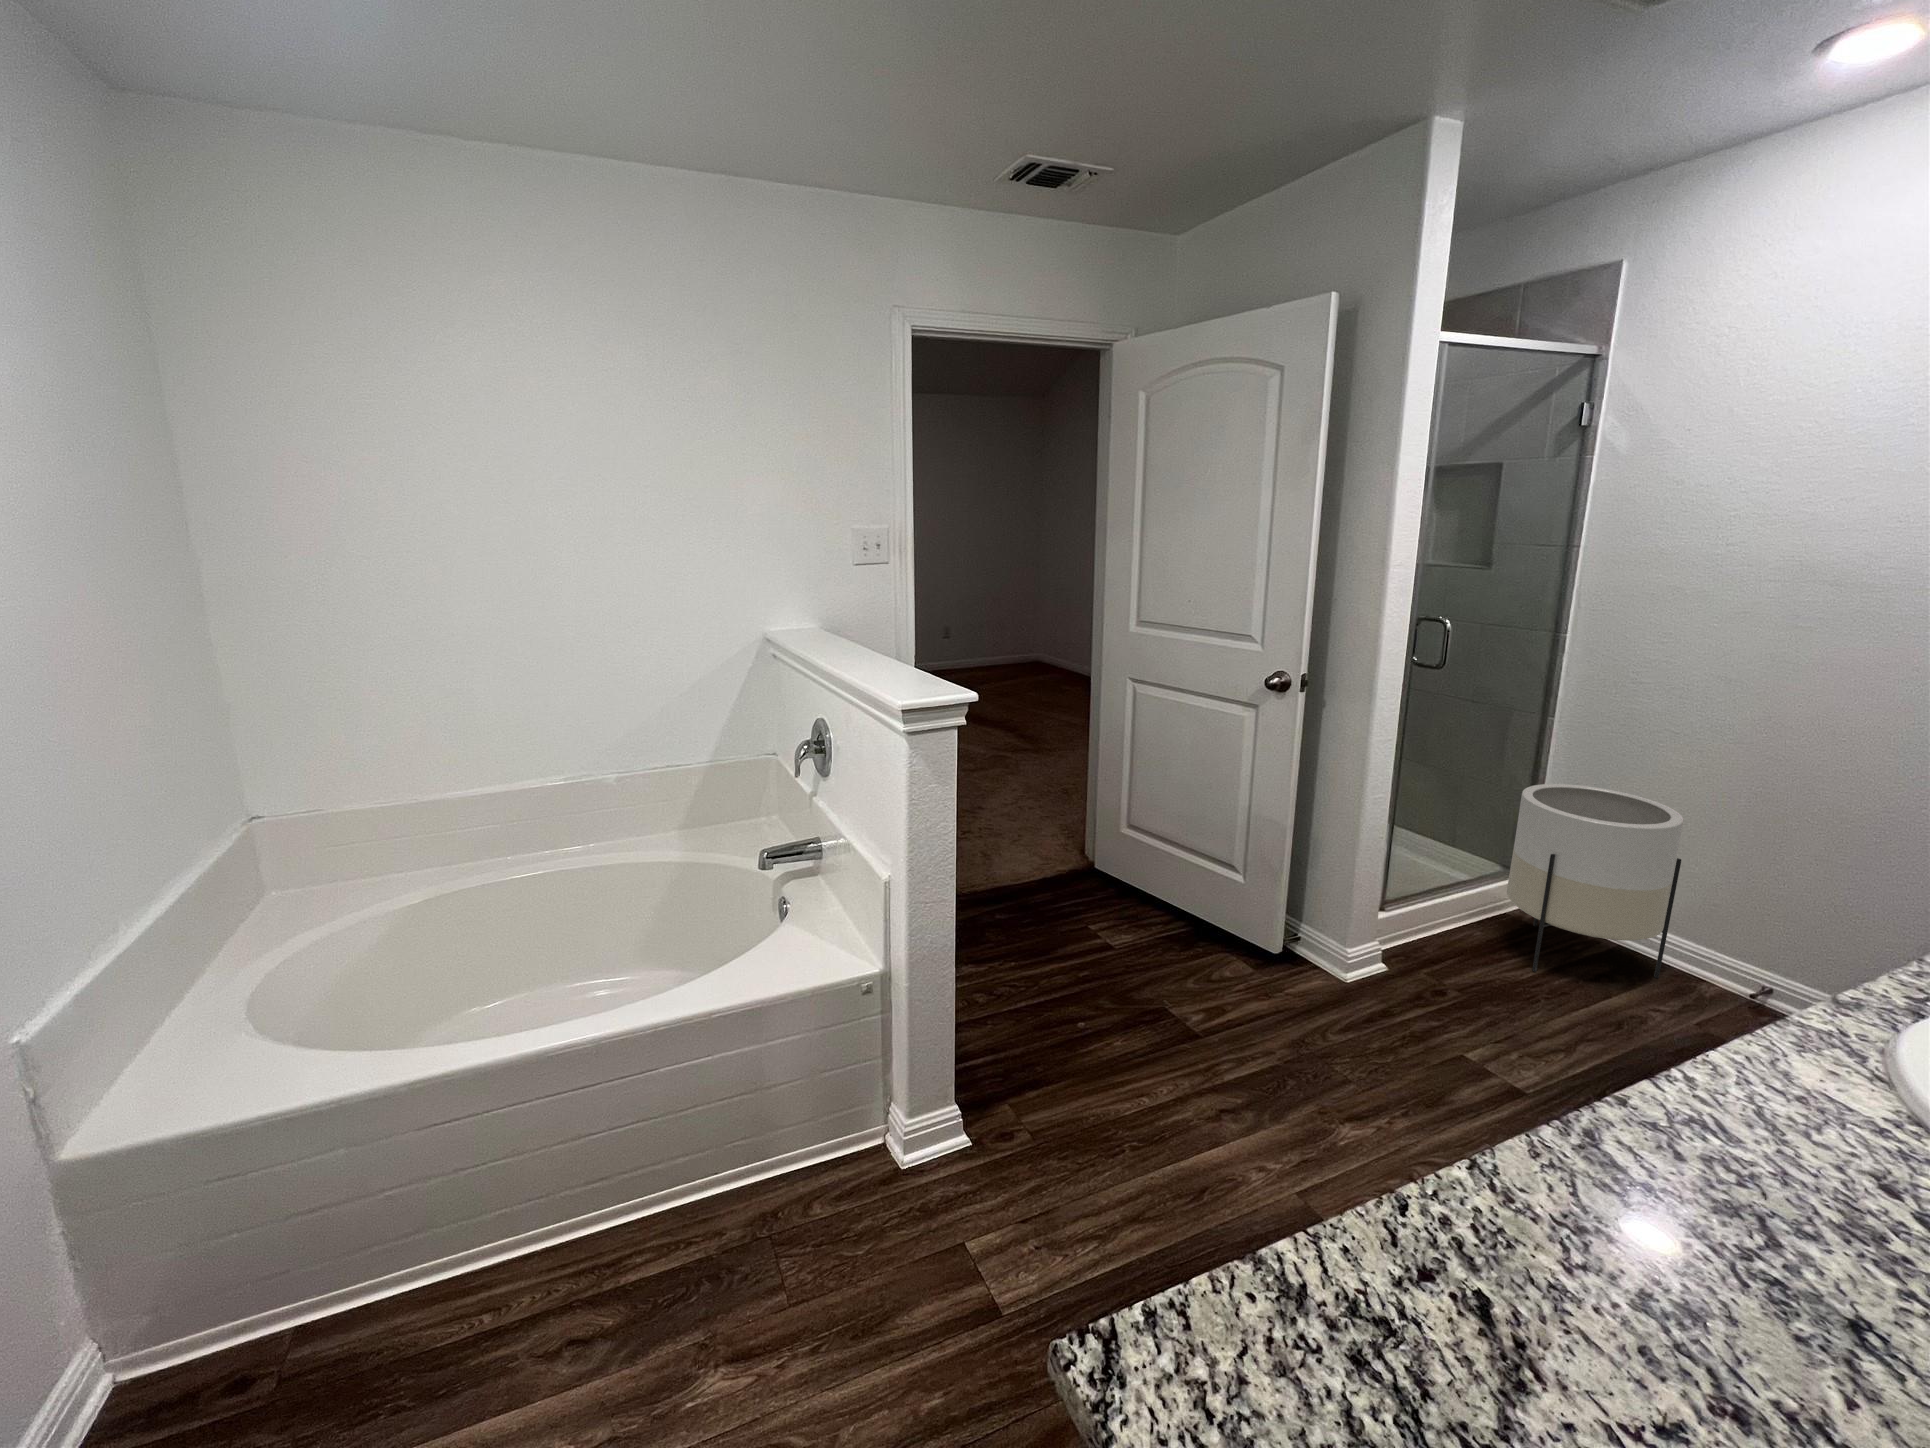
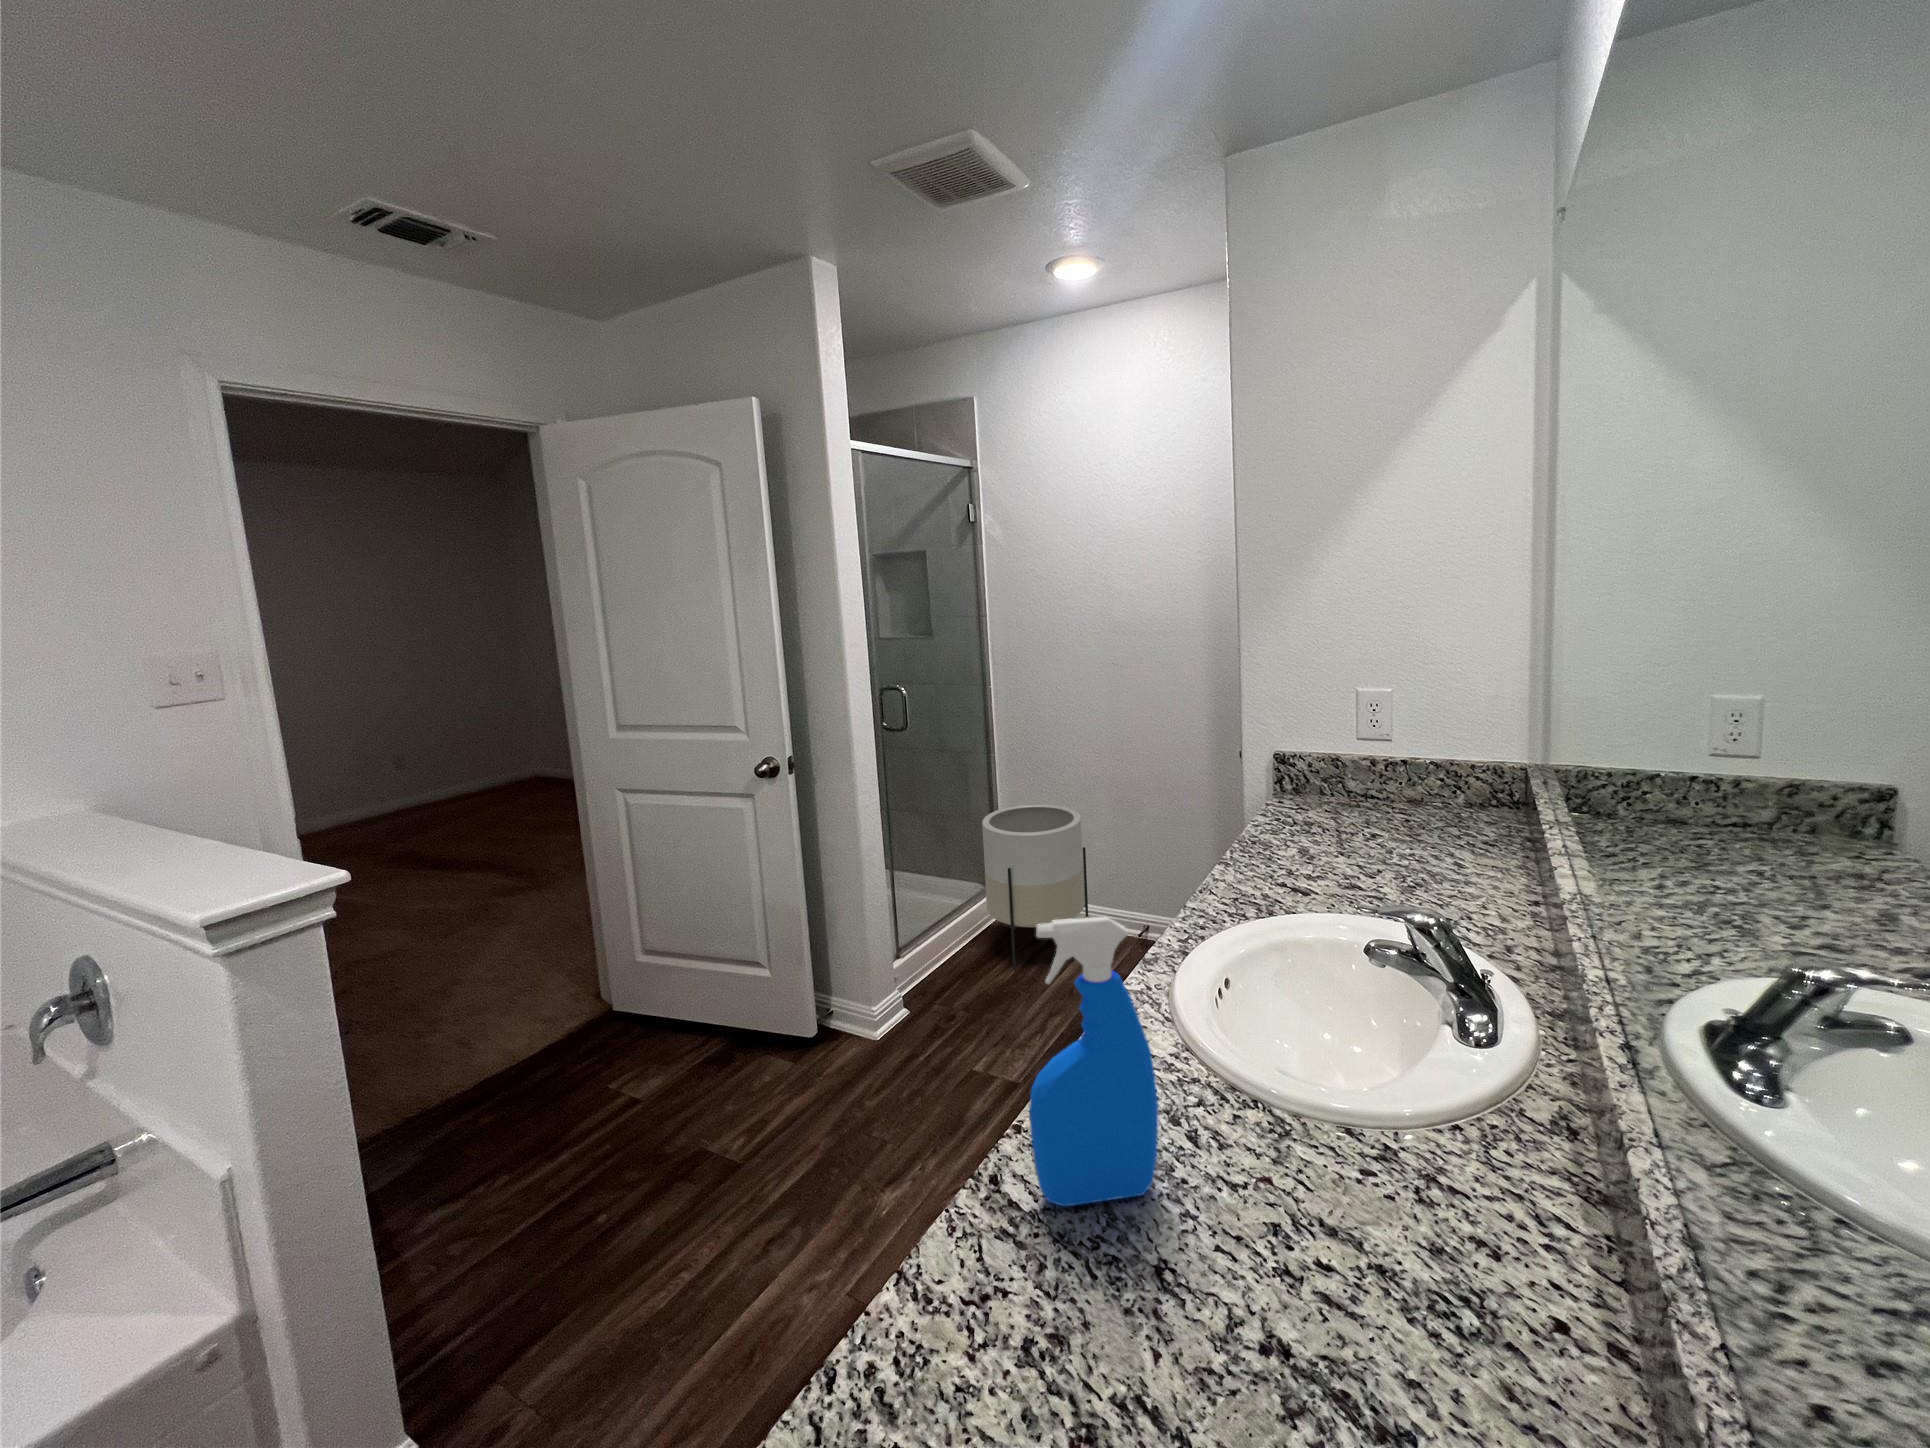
spray bottle: none [1661,879,1902,1243] -> present [1029,917,1158,1206]

